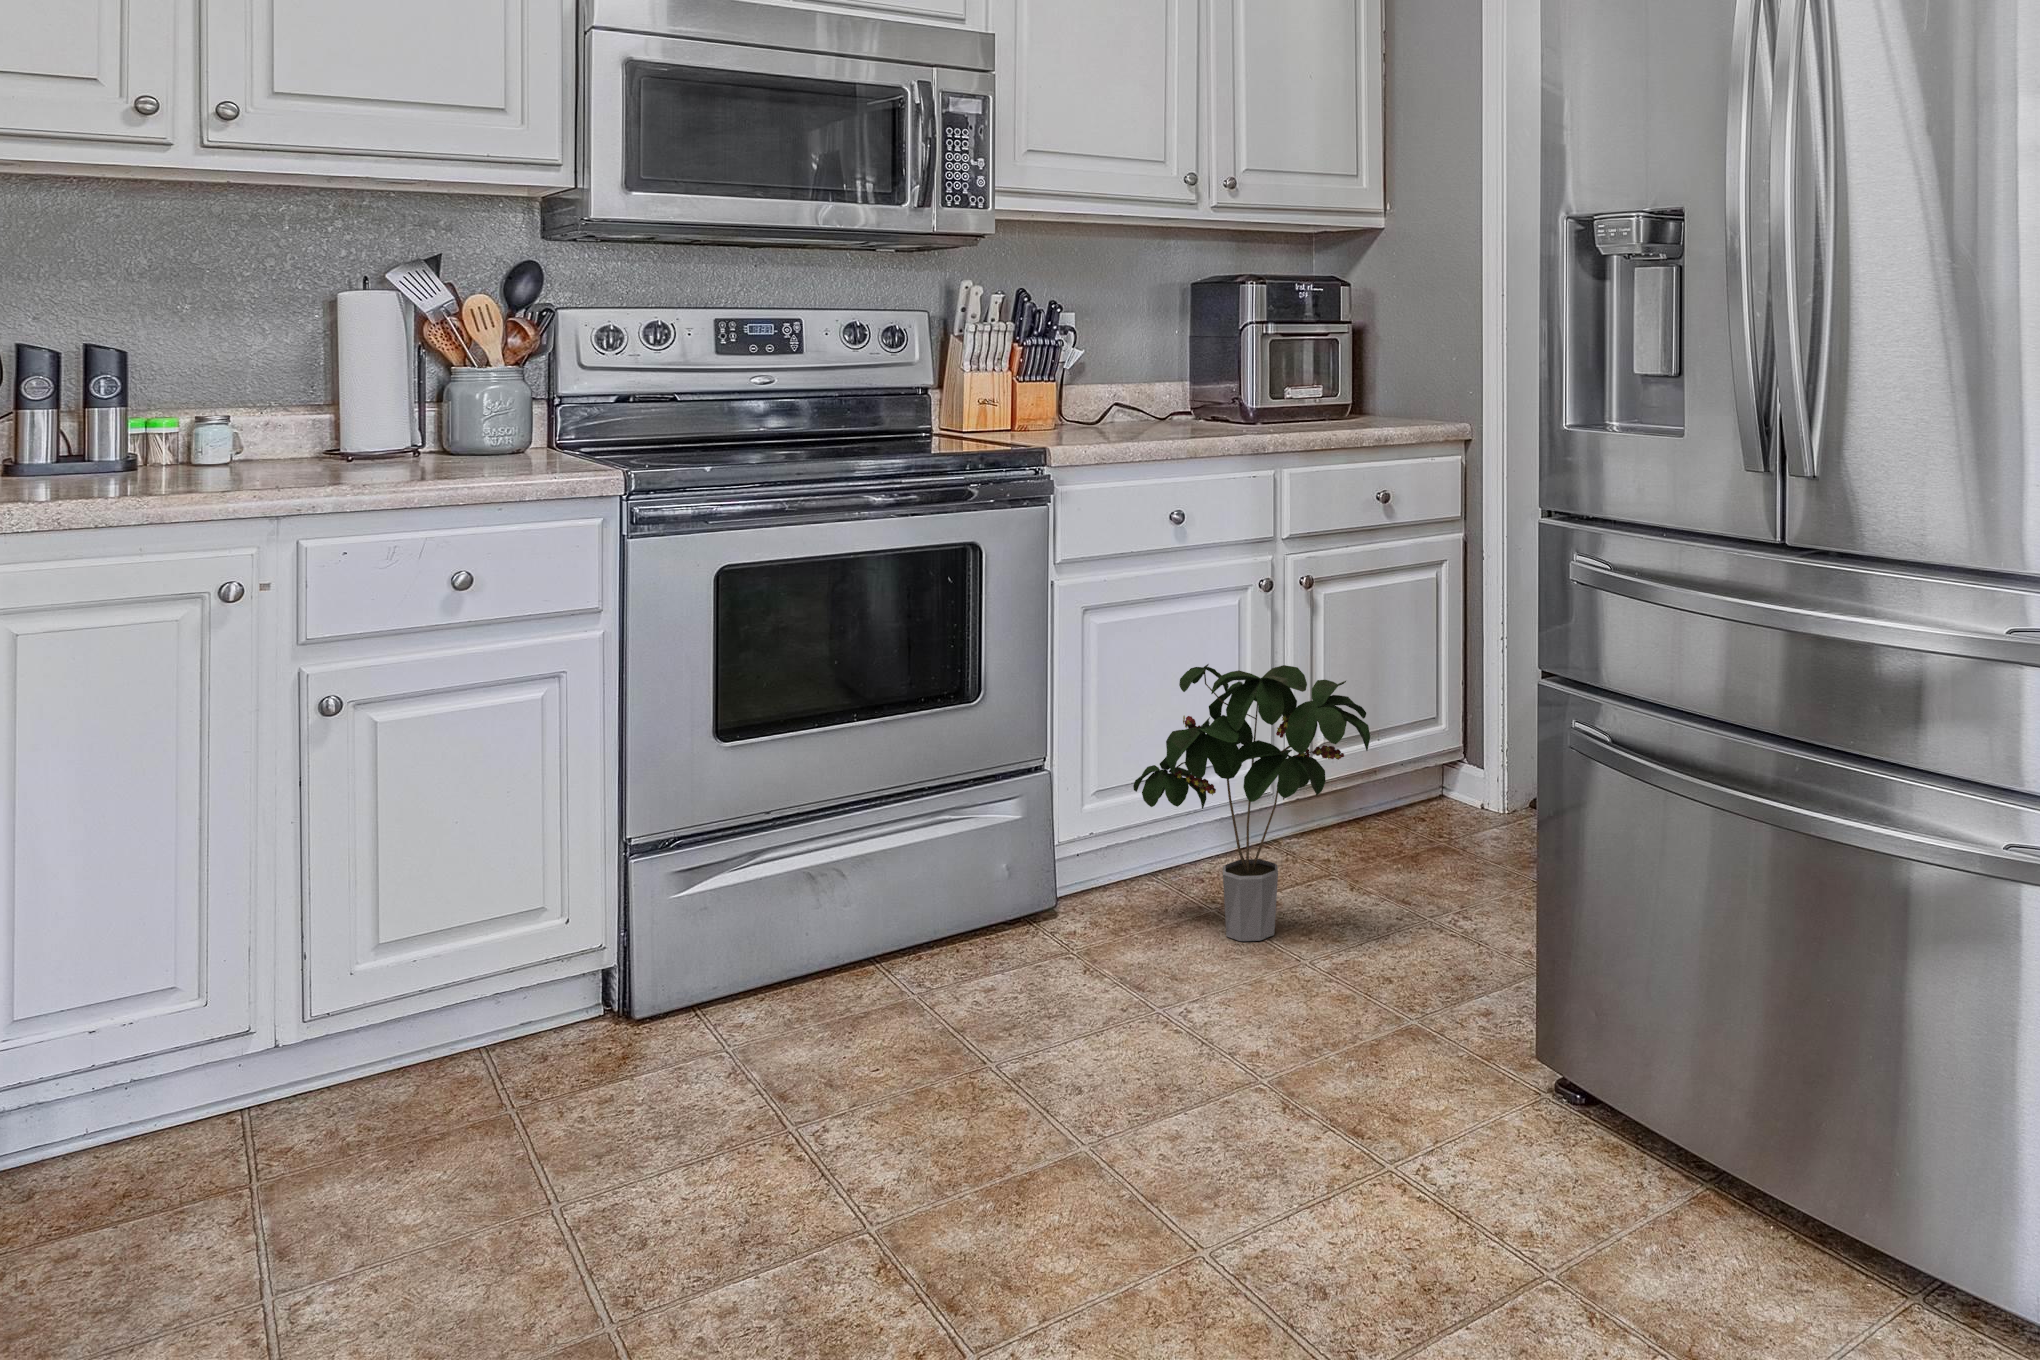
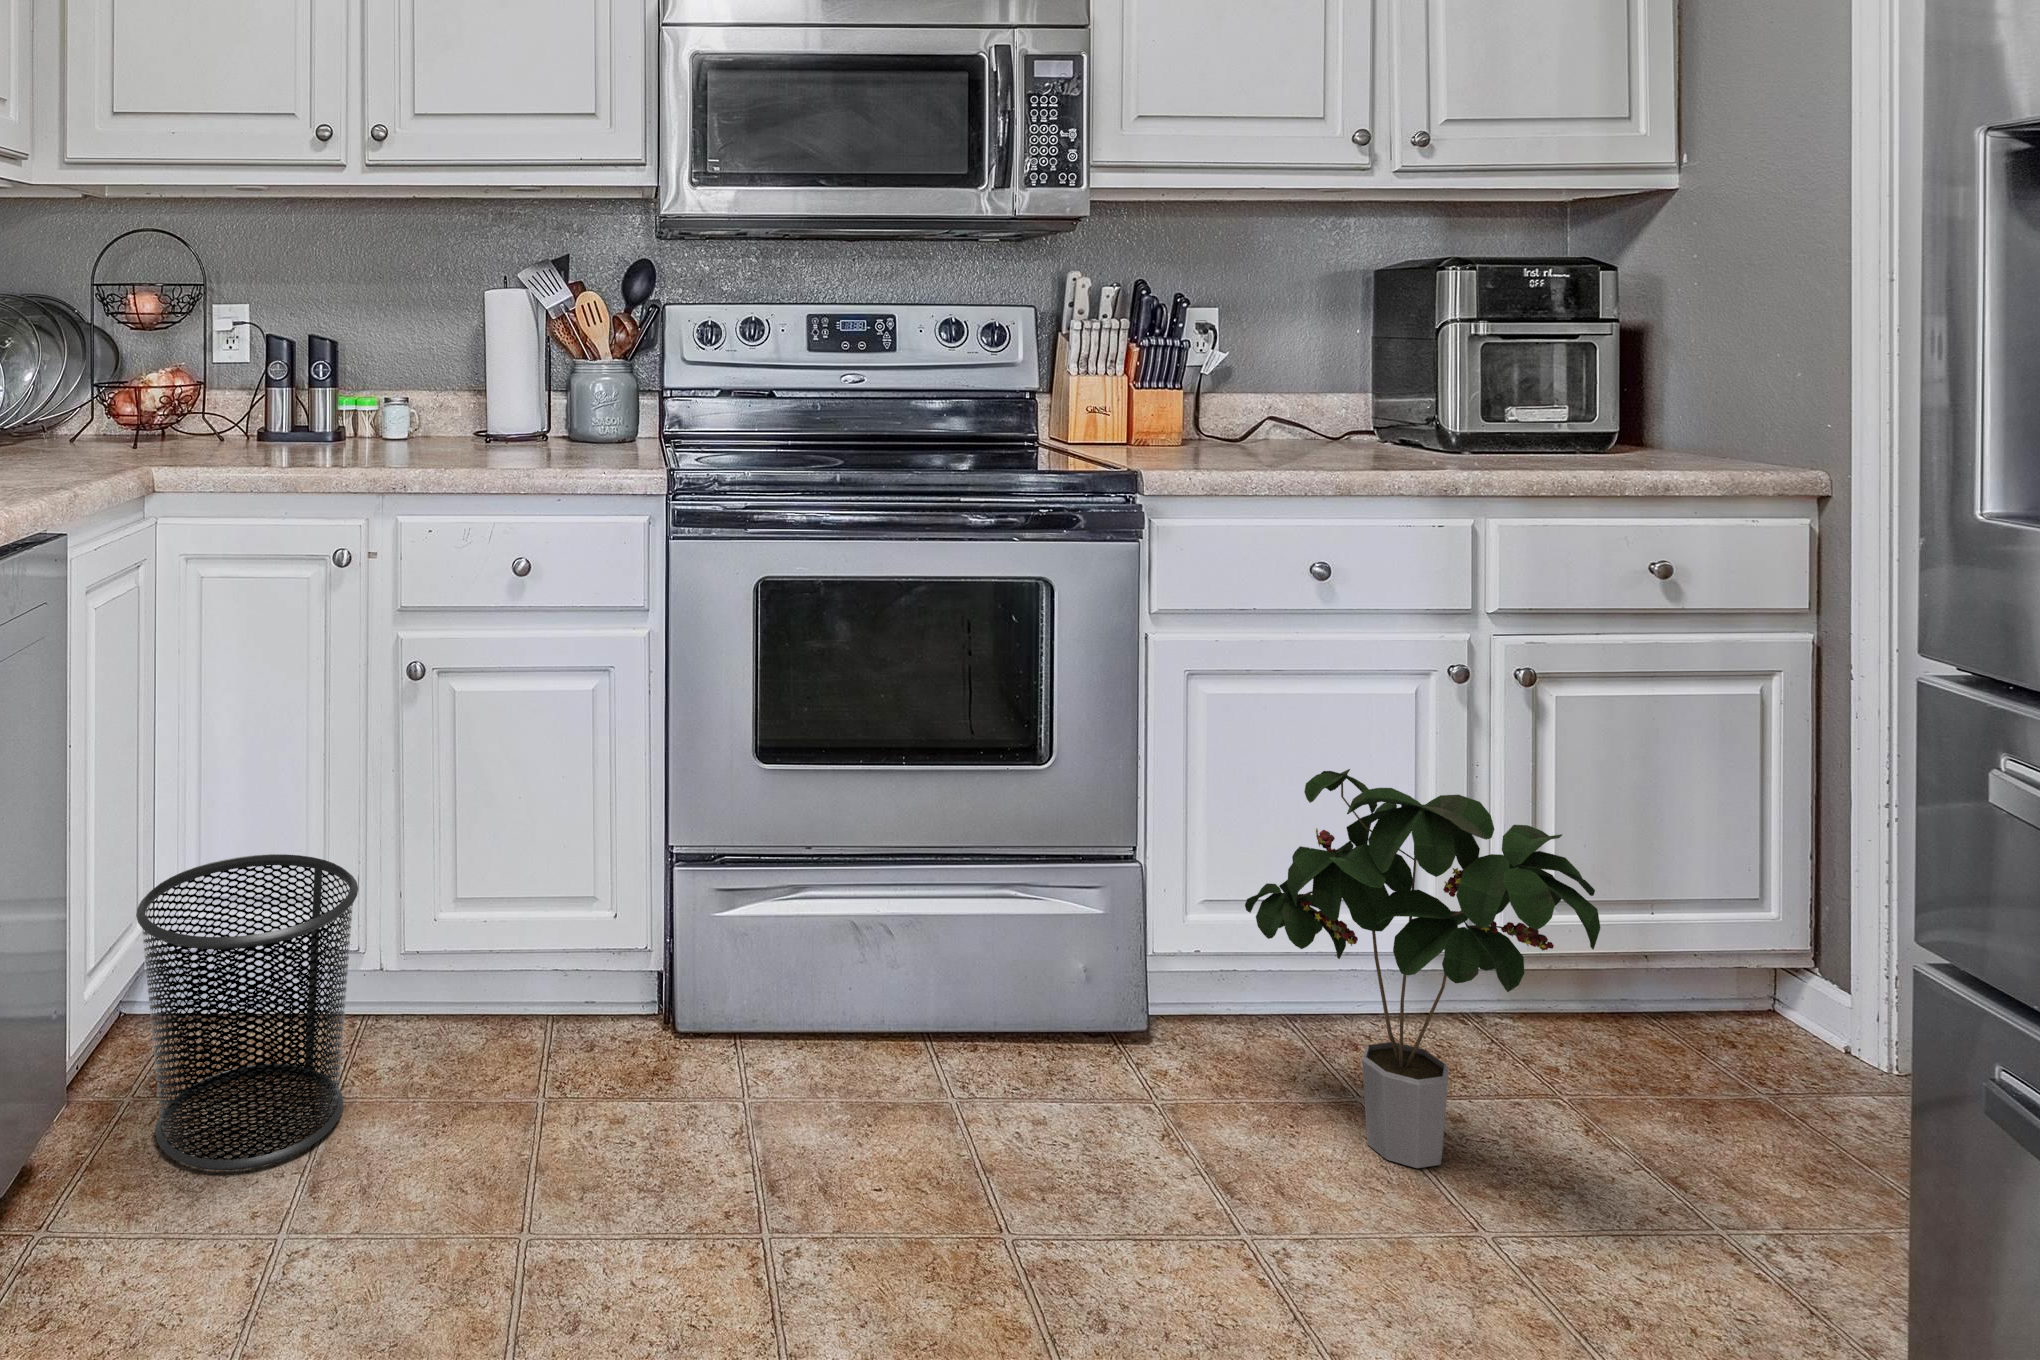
waste bin: none [21,910,315,1253] -> present [136,854,358,1170]

